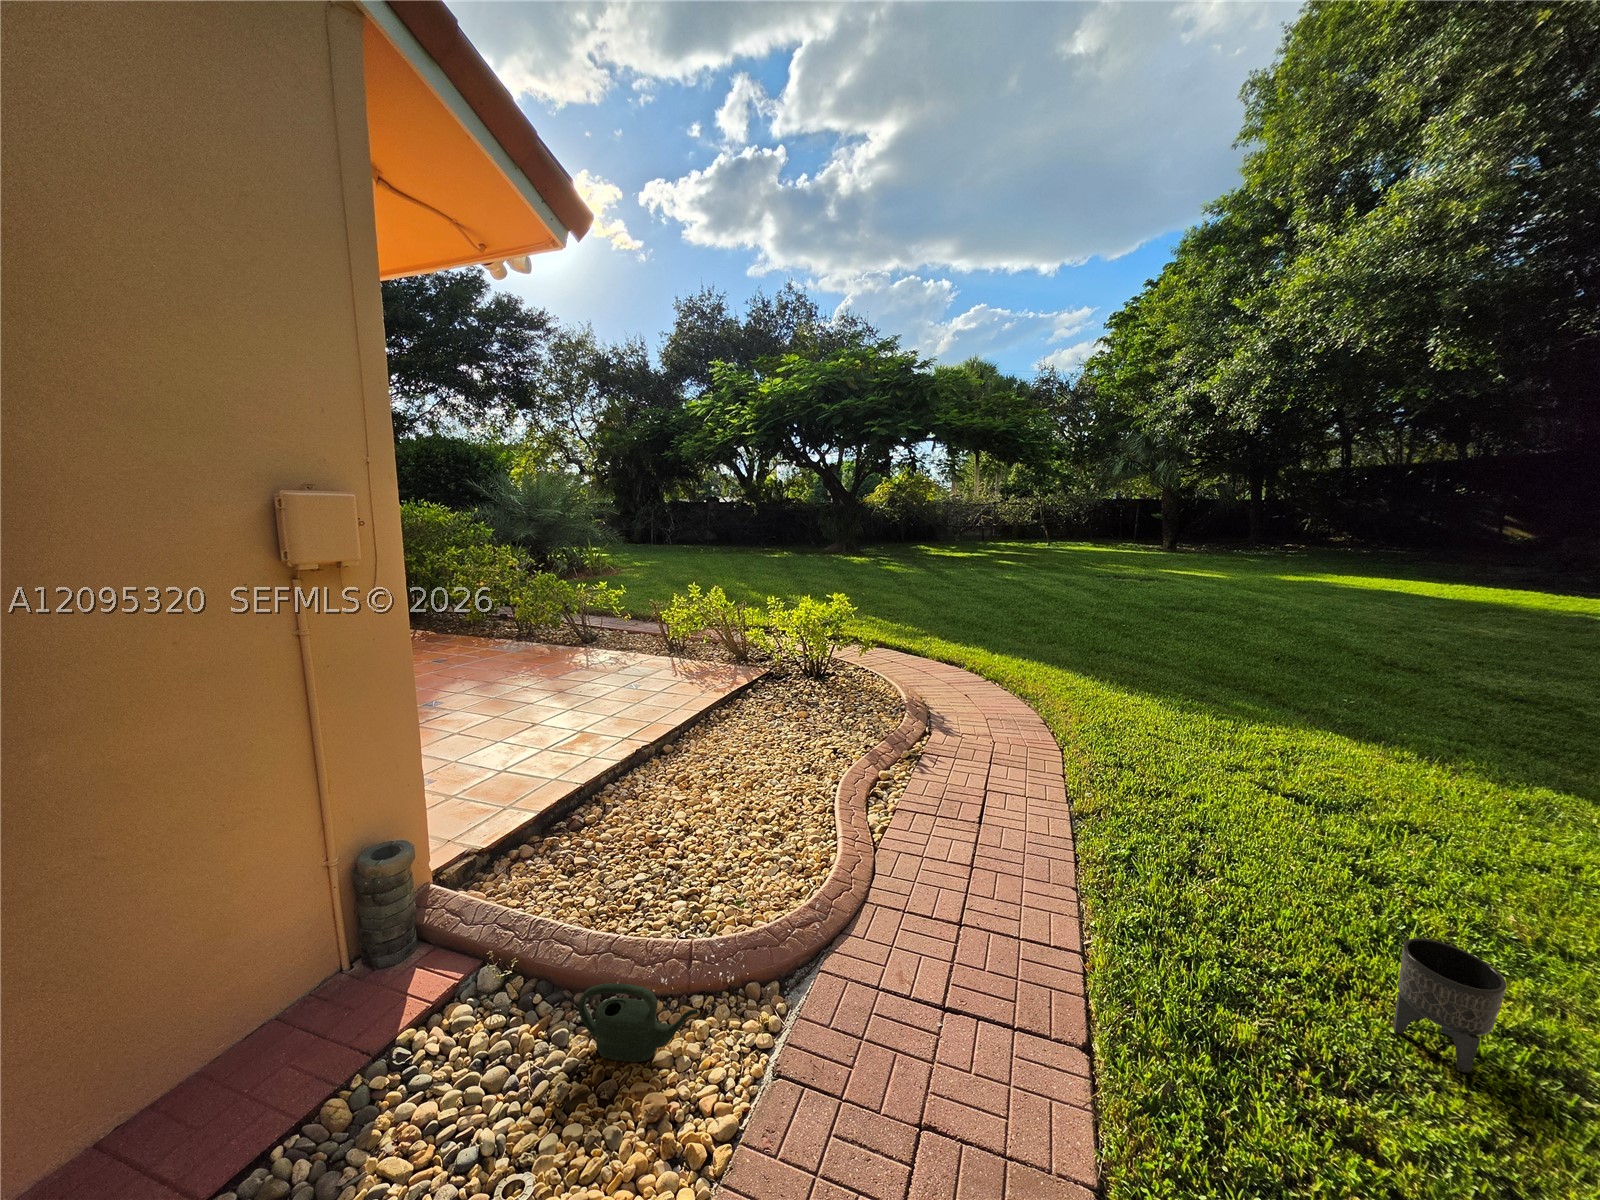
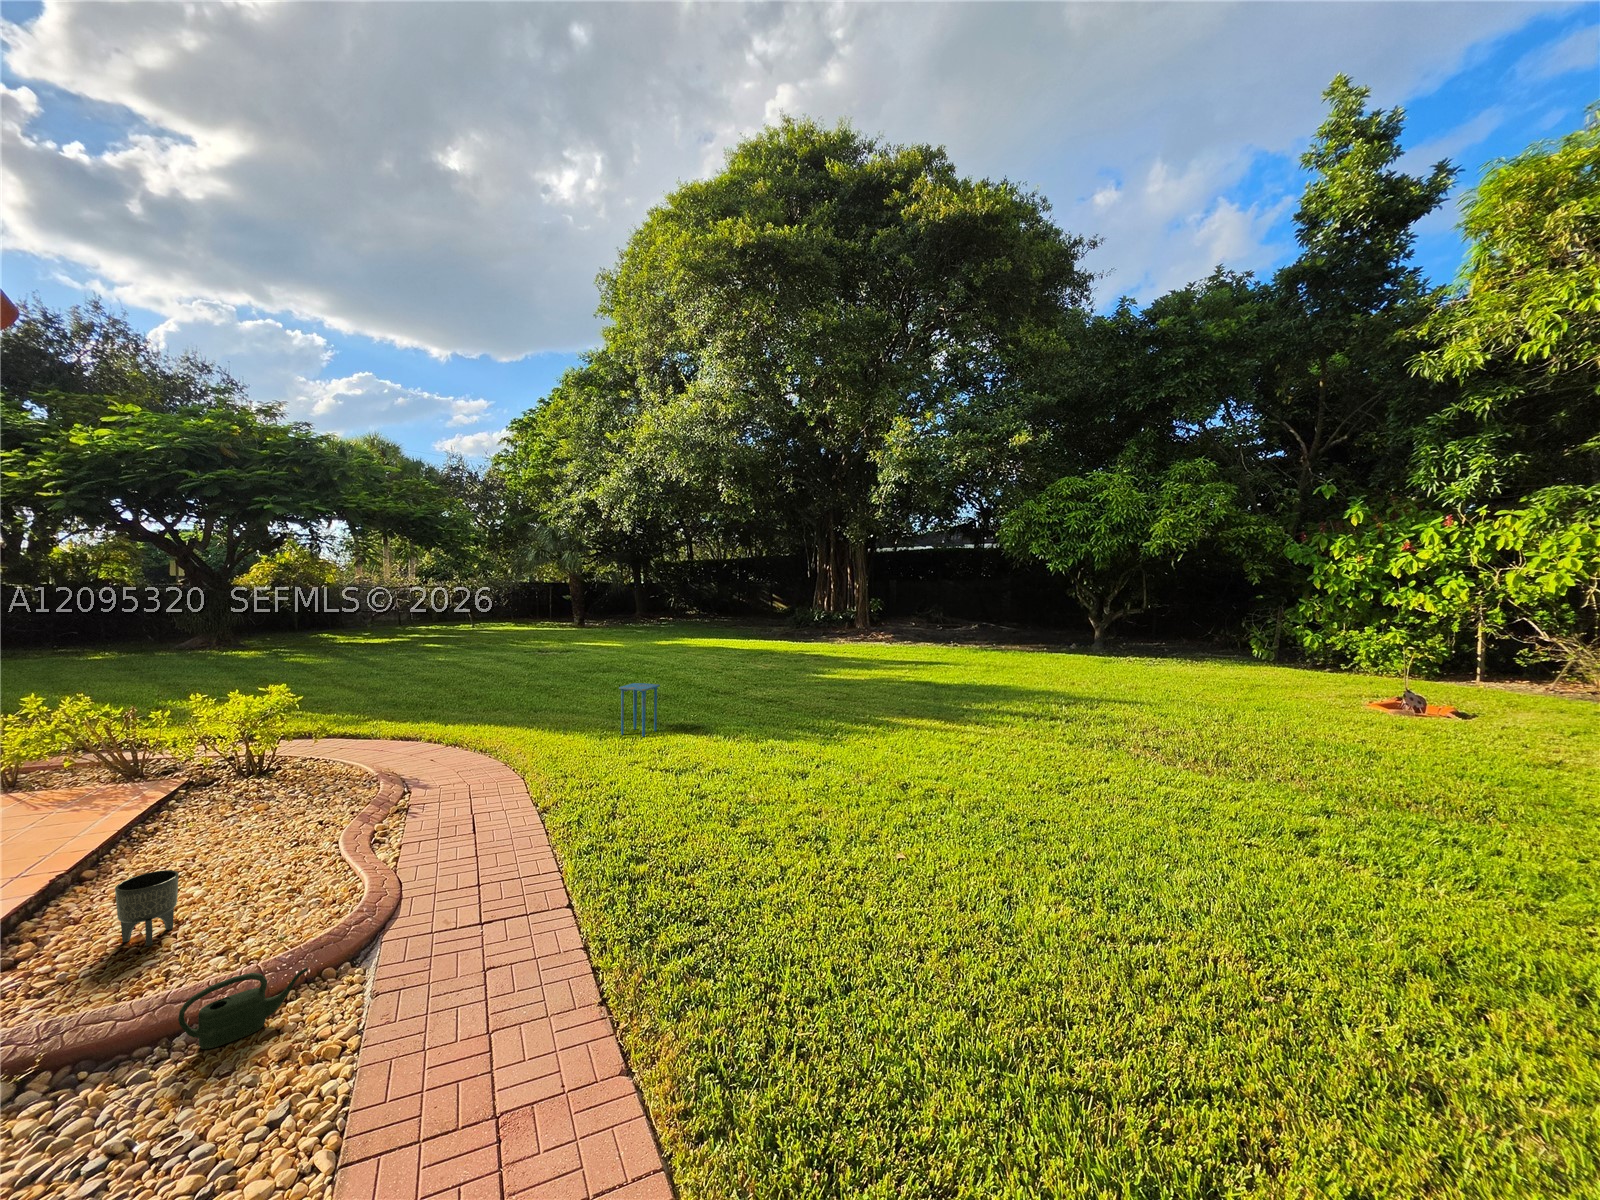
side table: none [1214,646,1296,733] -> present [619,683,660,737]
planter: present [1393,938,1507,1072] -> present [115,870,179,947]

